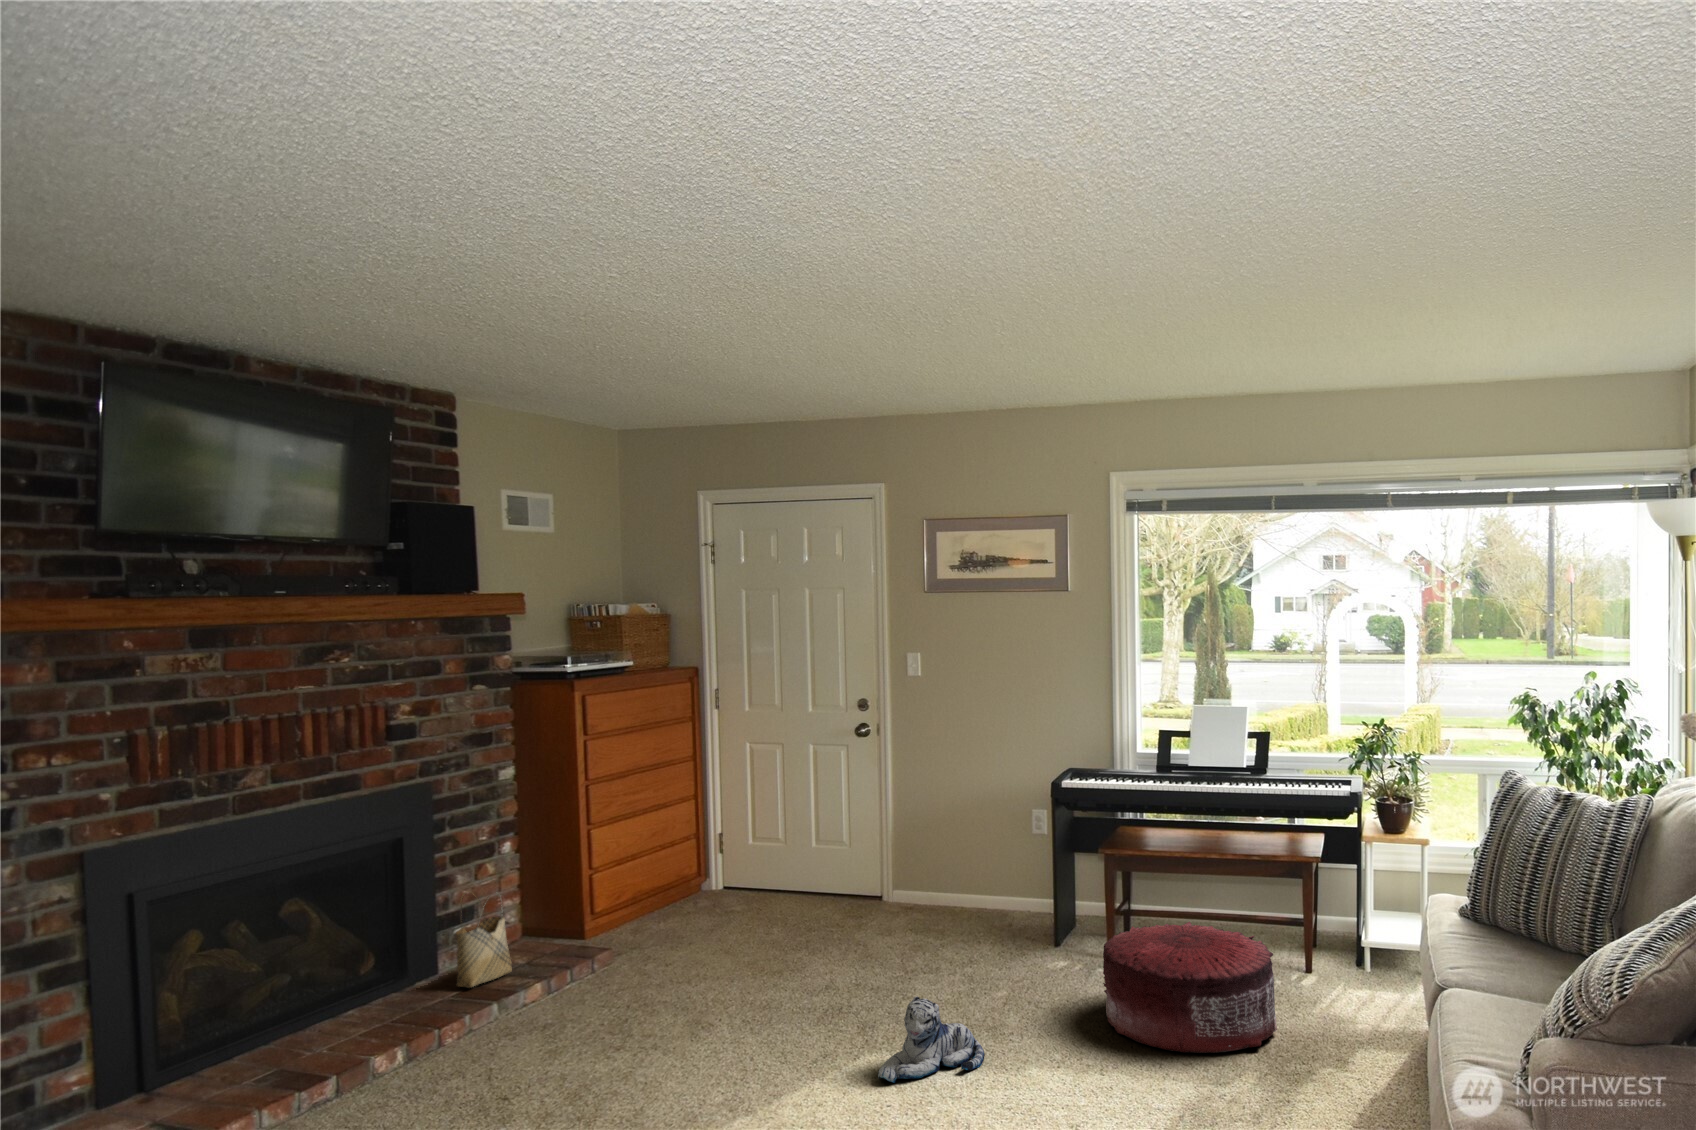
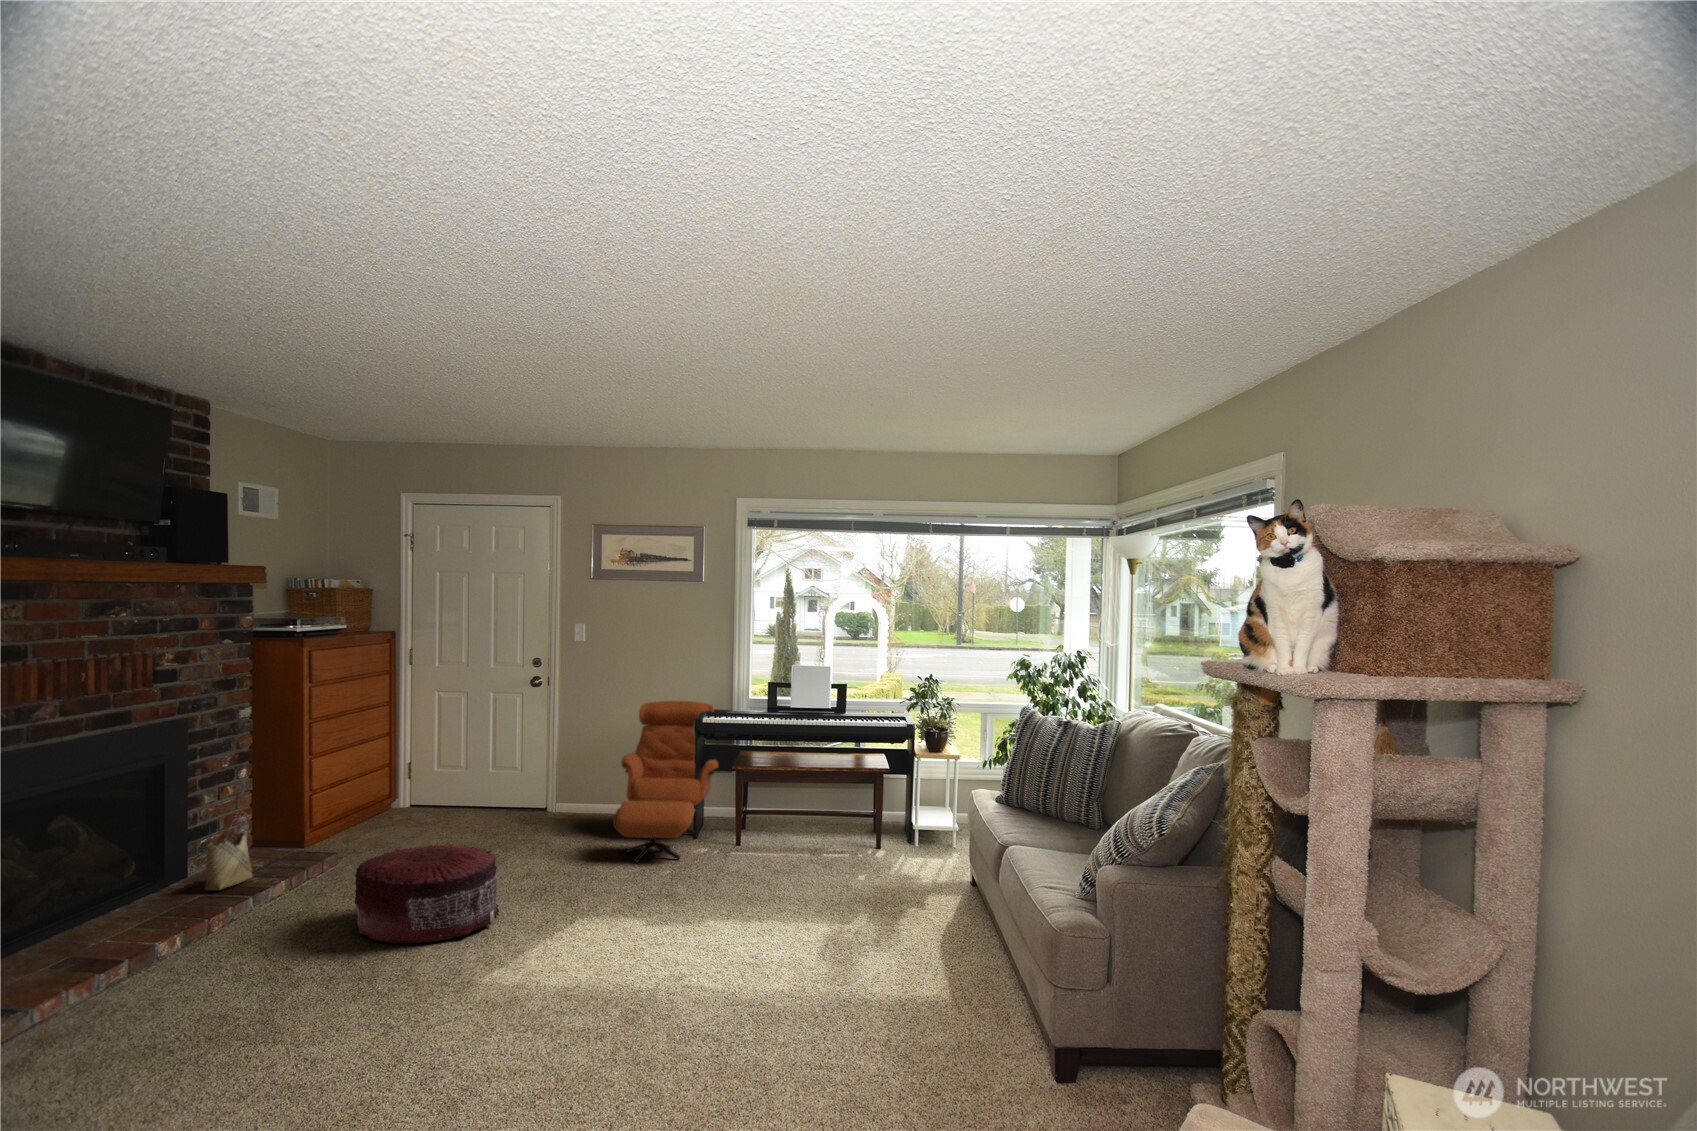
armchair: none [941,754,1089,976] -> present [613,701,718,862]
pouf: present [1103,922,1277,1053] -> present [355,843,499,944]
plush toy: present [878,996,985,1083] -> none [574,867,650,927]

